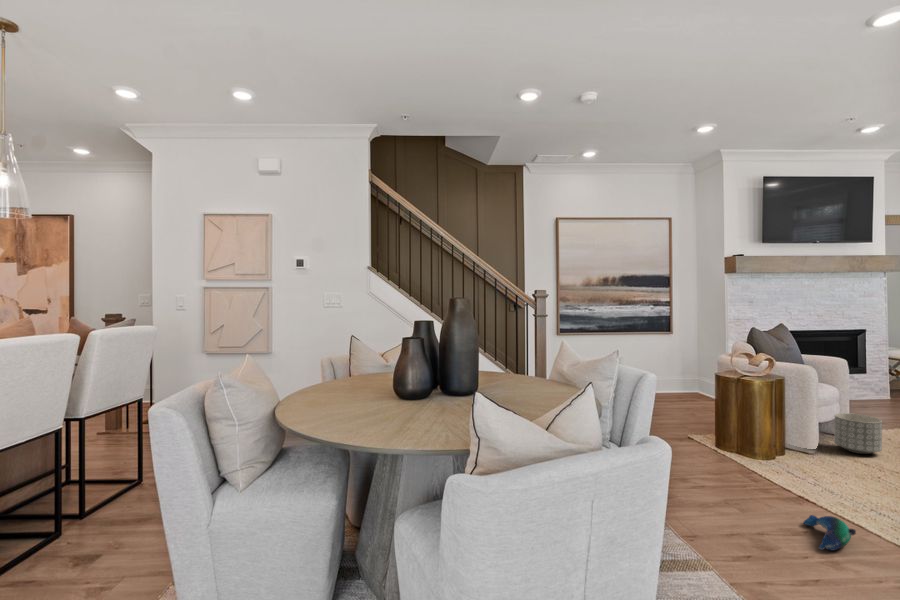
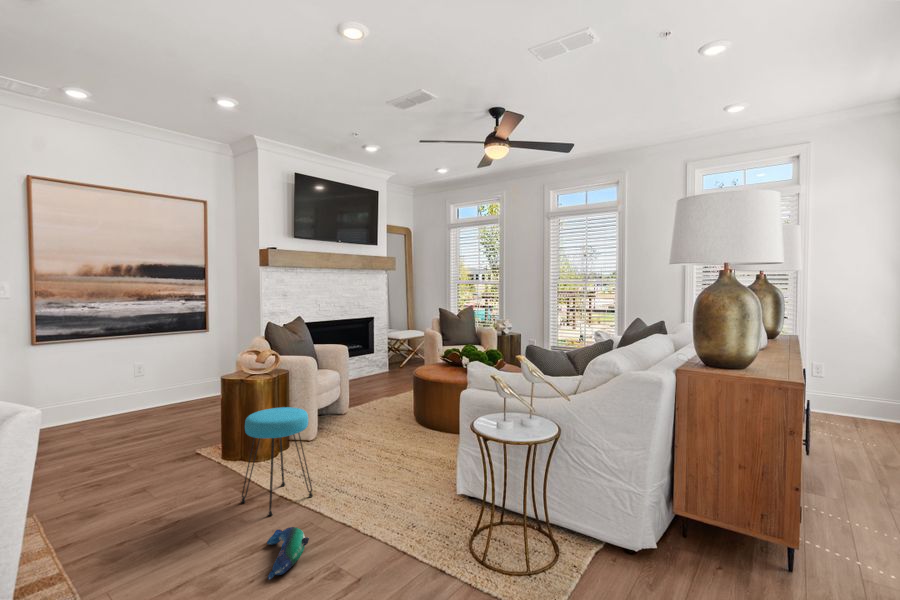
stool: none [757,409,835,503] -> present [241,407,313,515]
planter: present [834,413,882,454] -> none [336,394,369,431]

